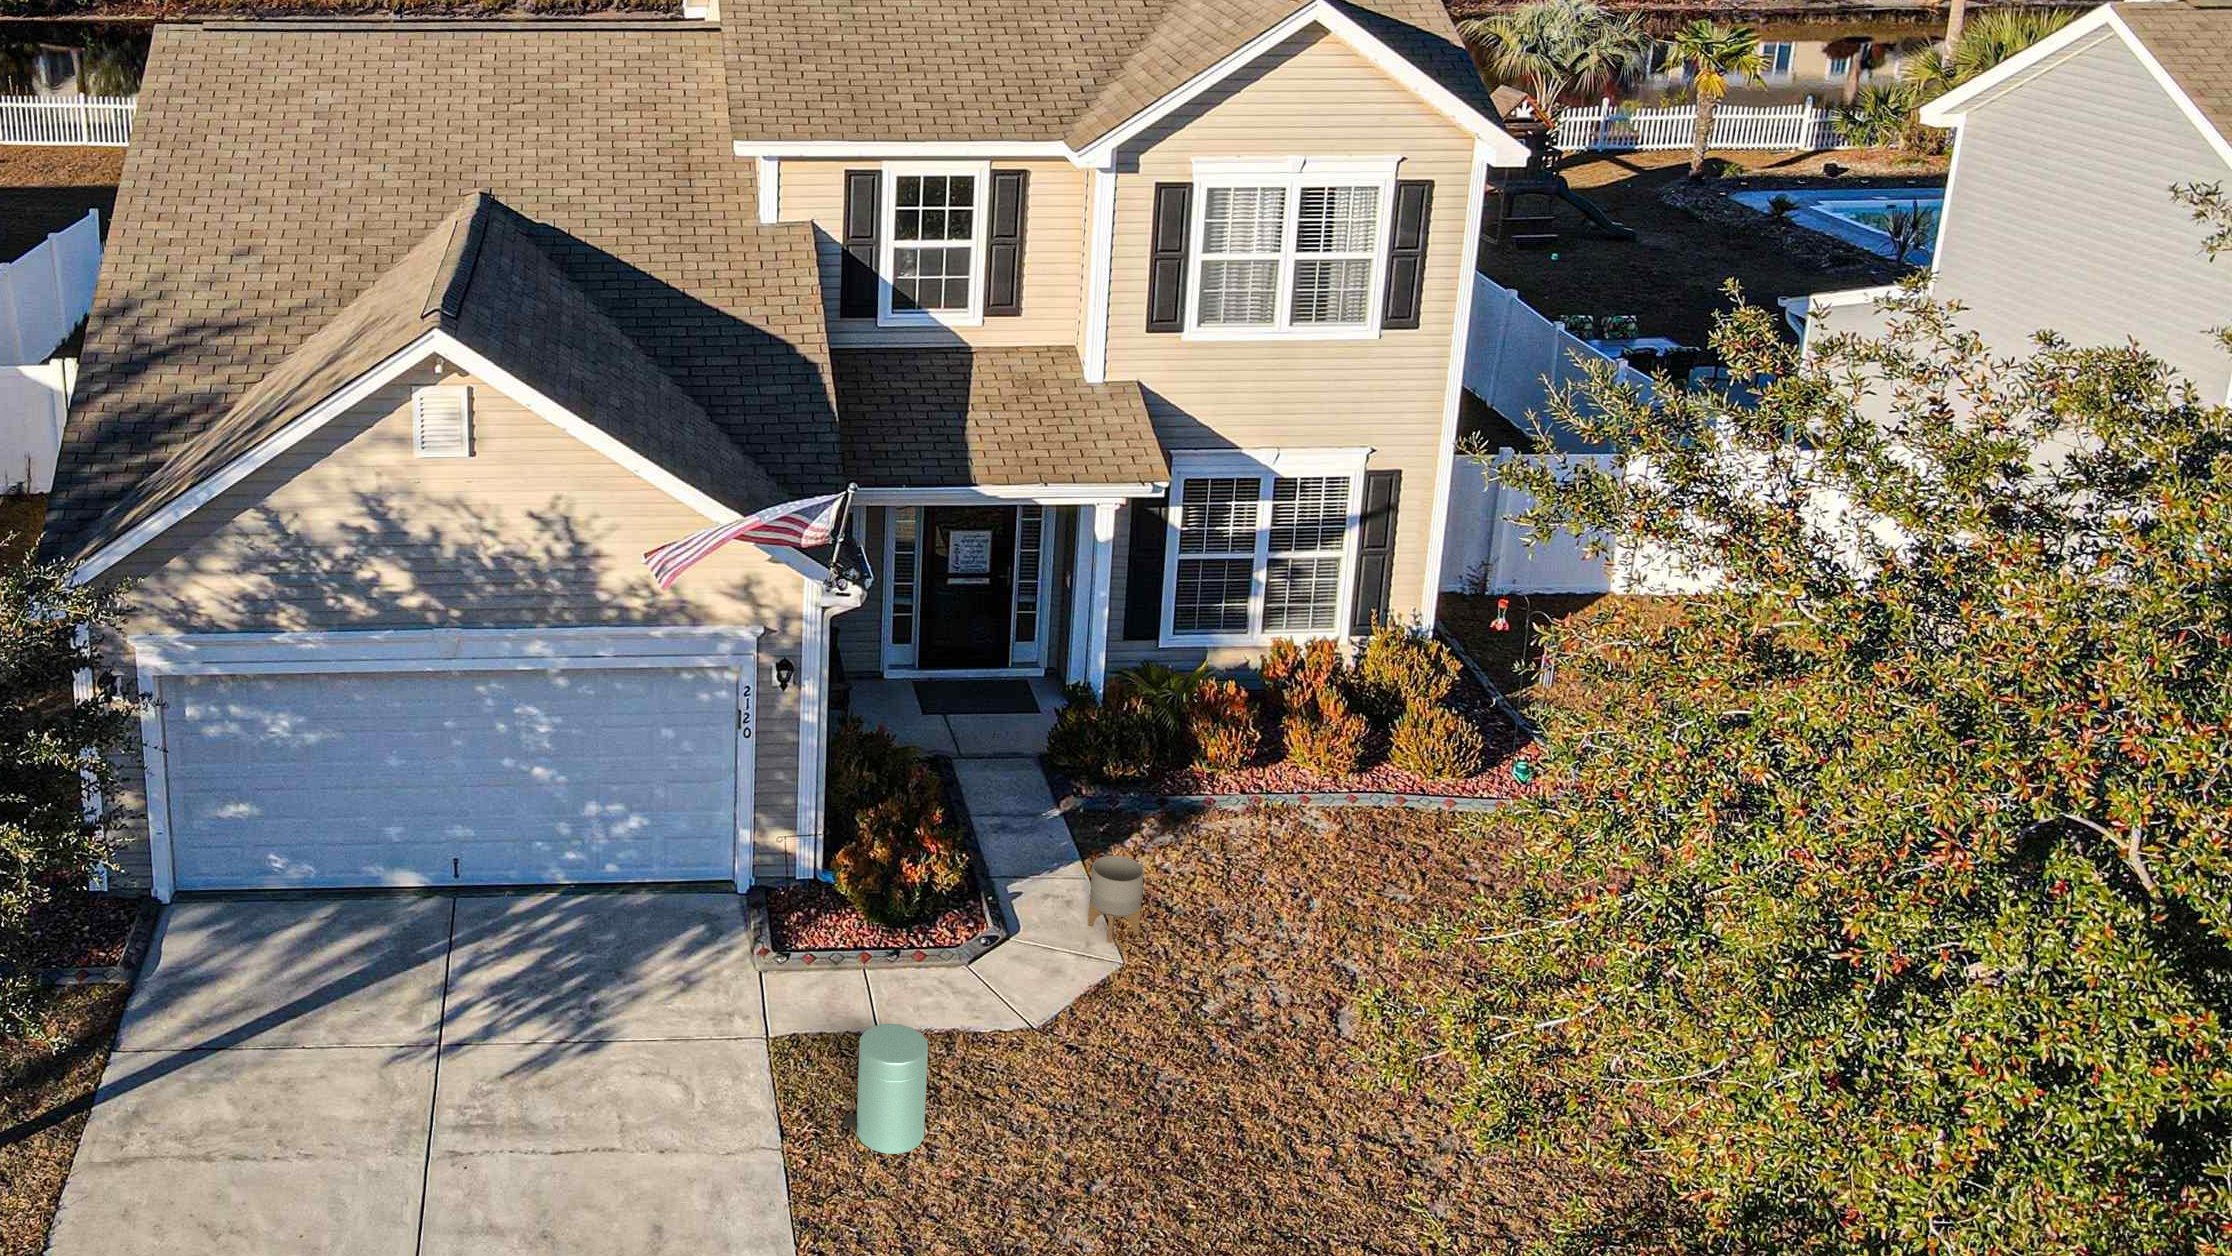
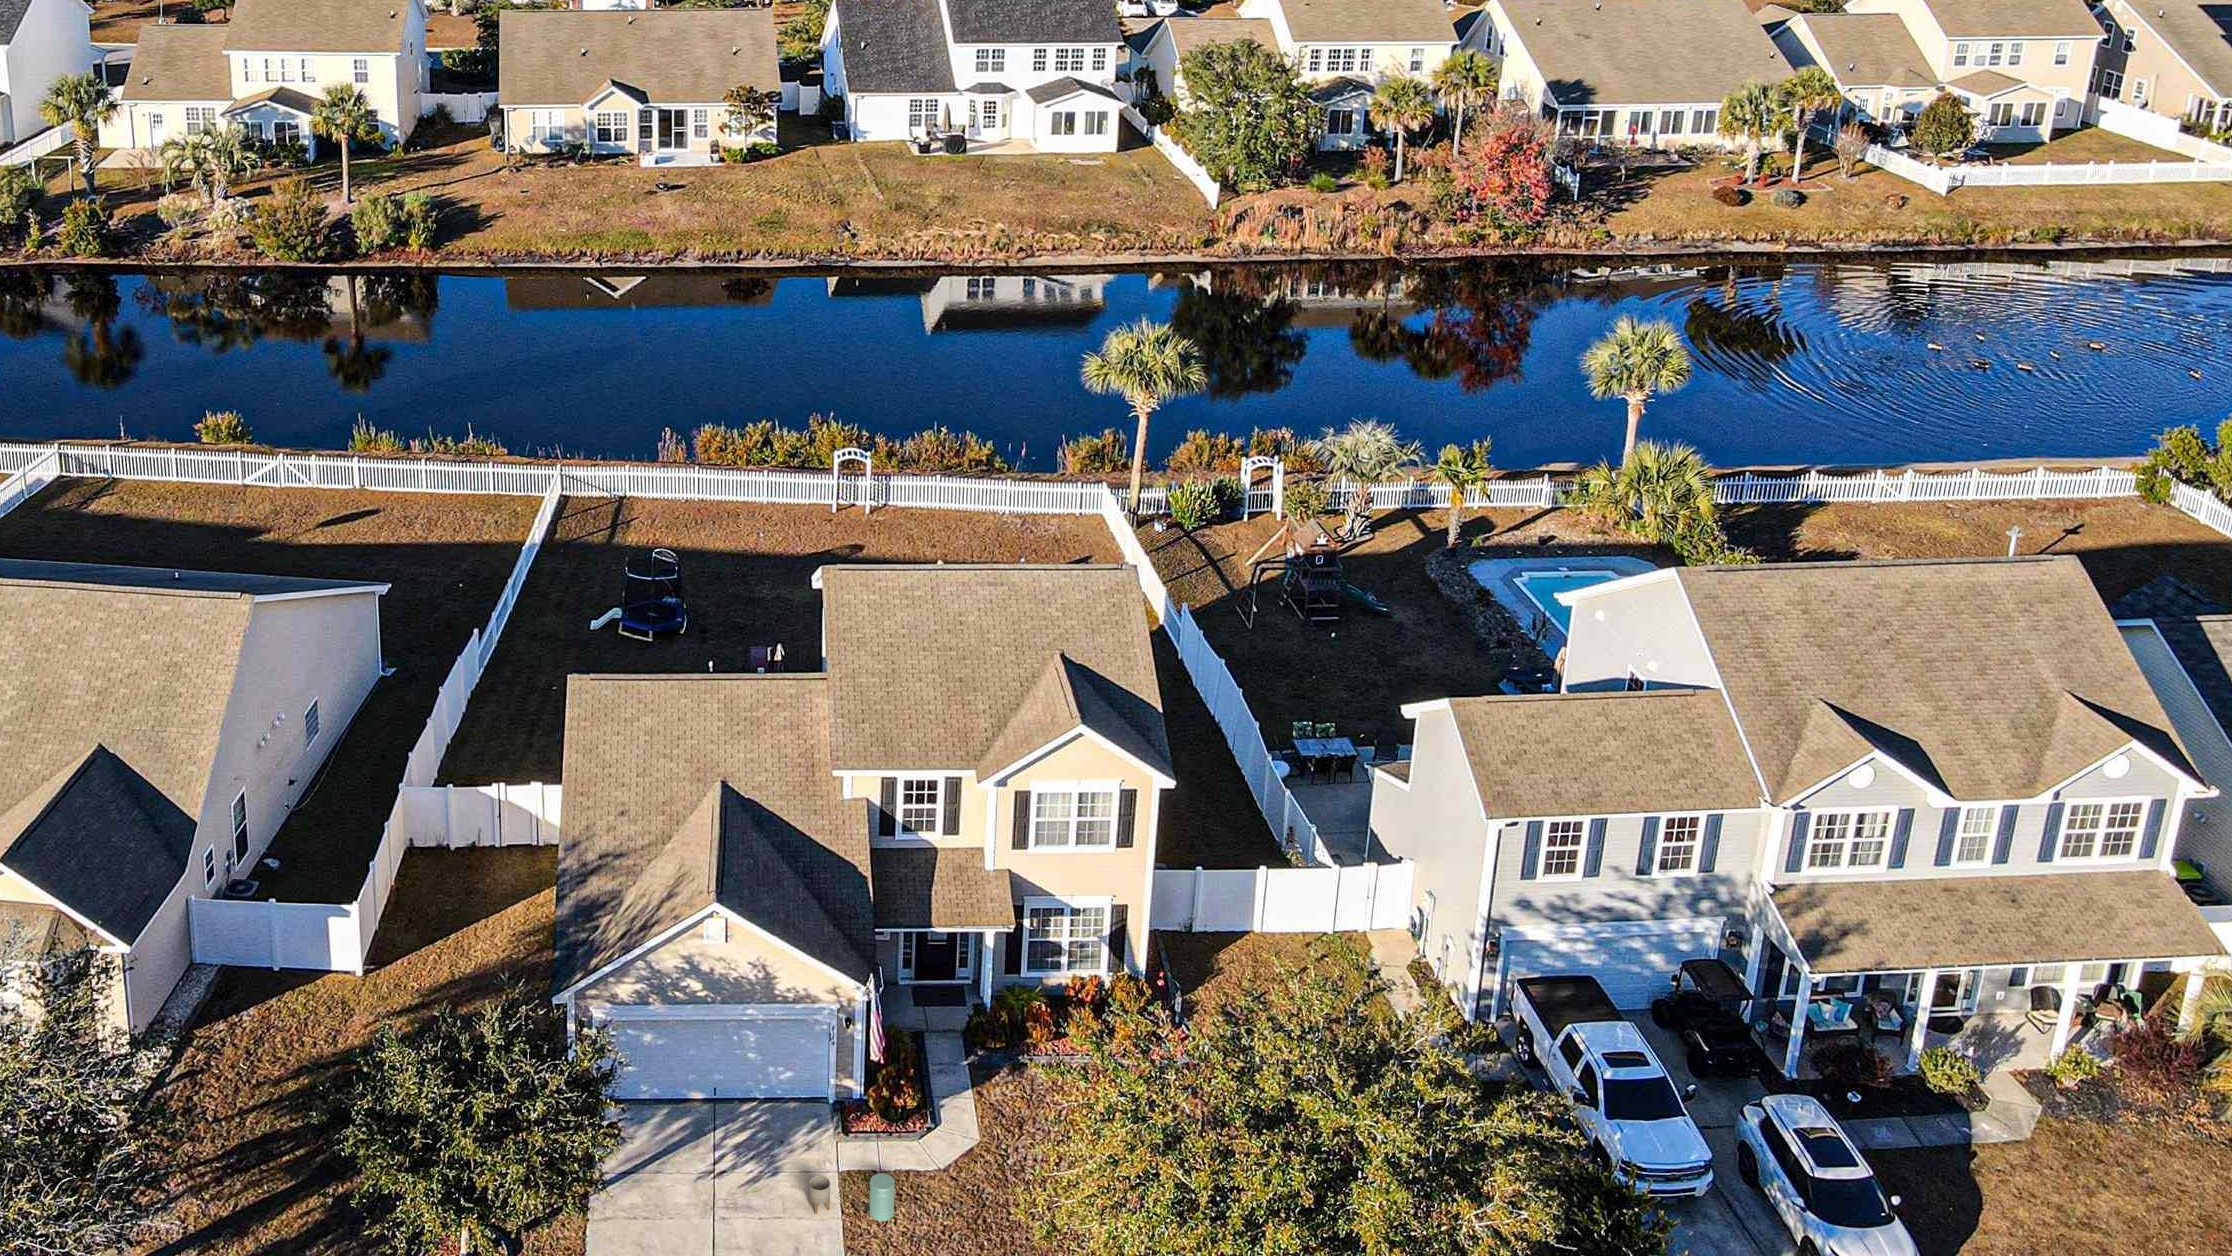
planter: present [1088,856,1144,943] -> present [809,1176,830,1214]

